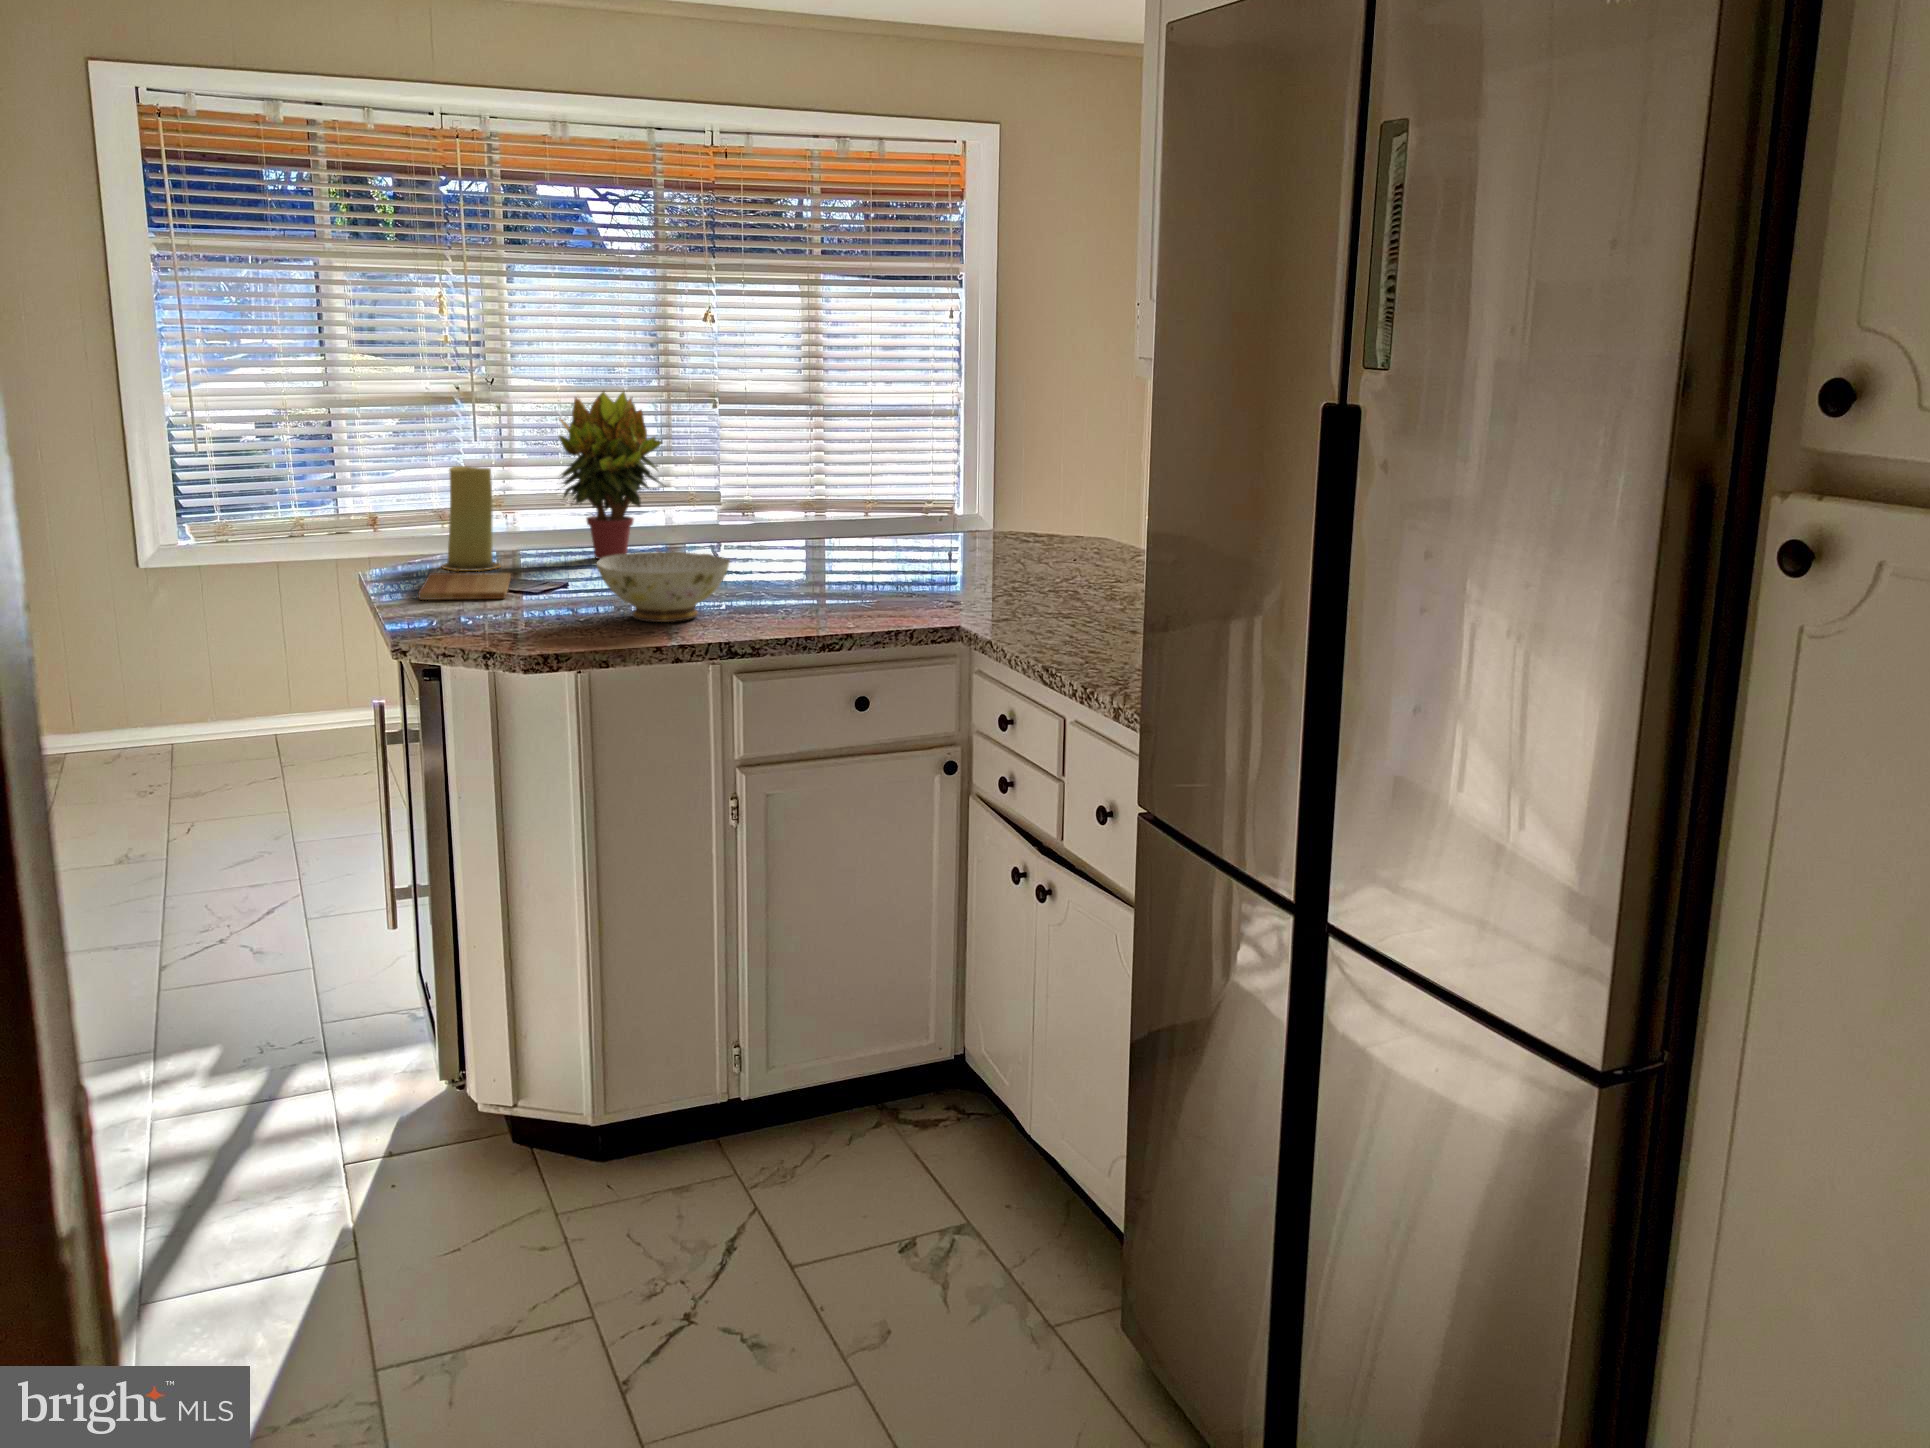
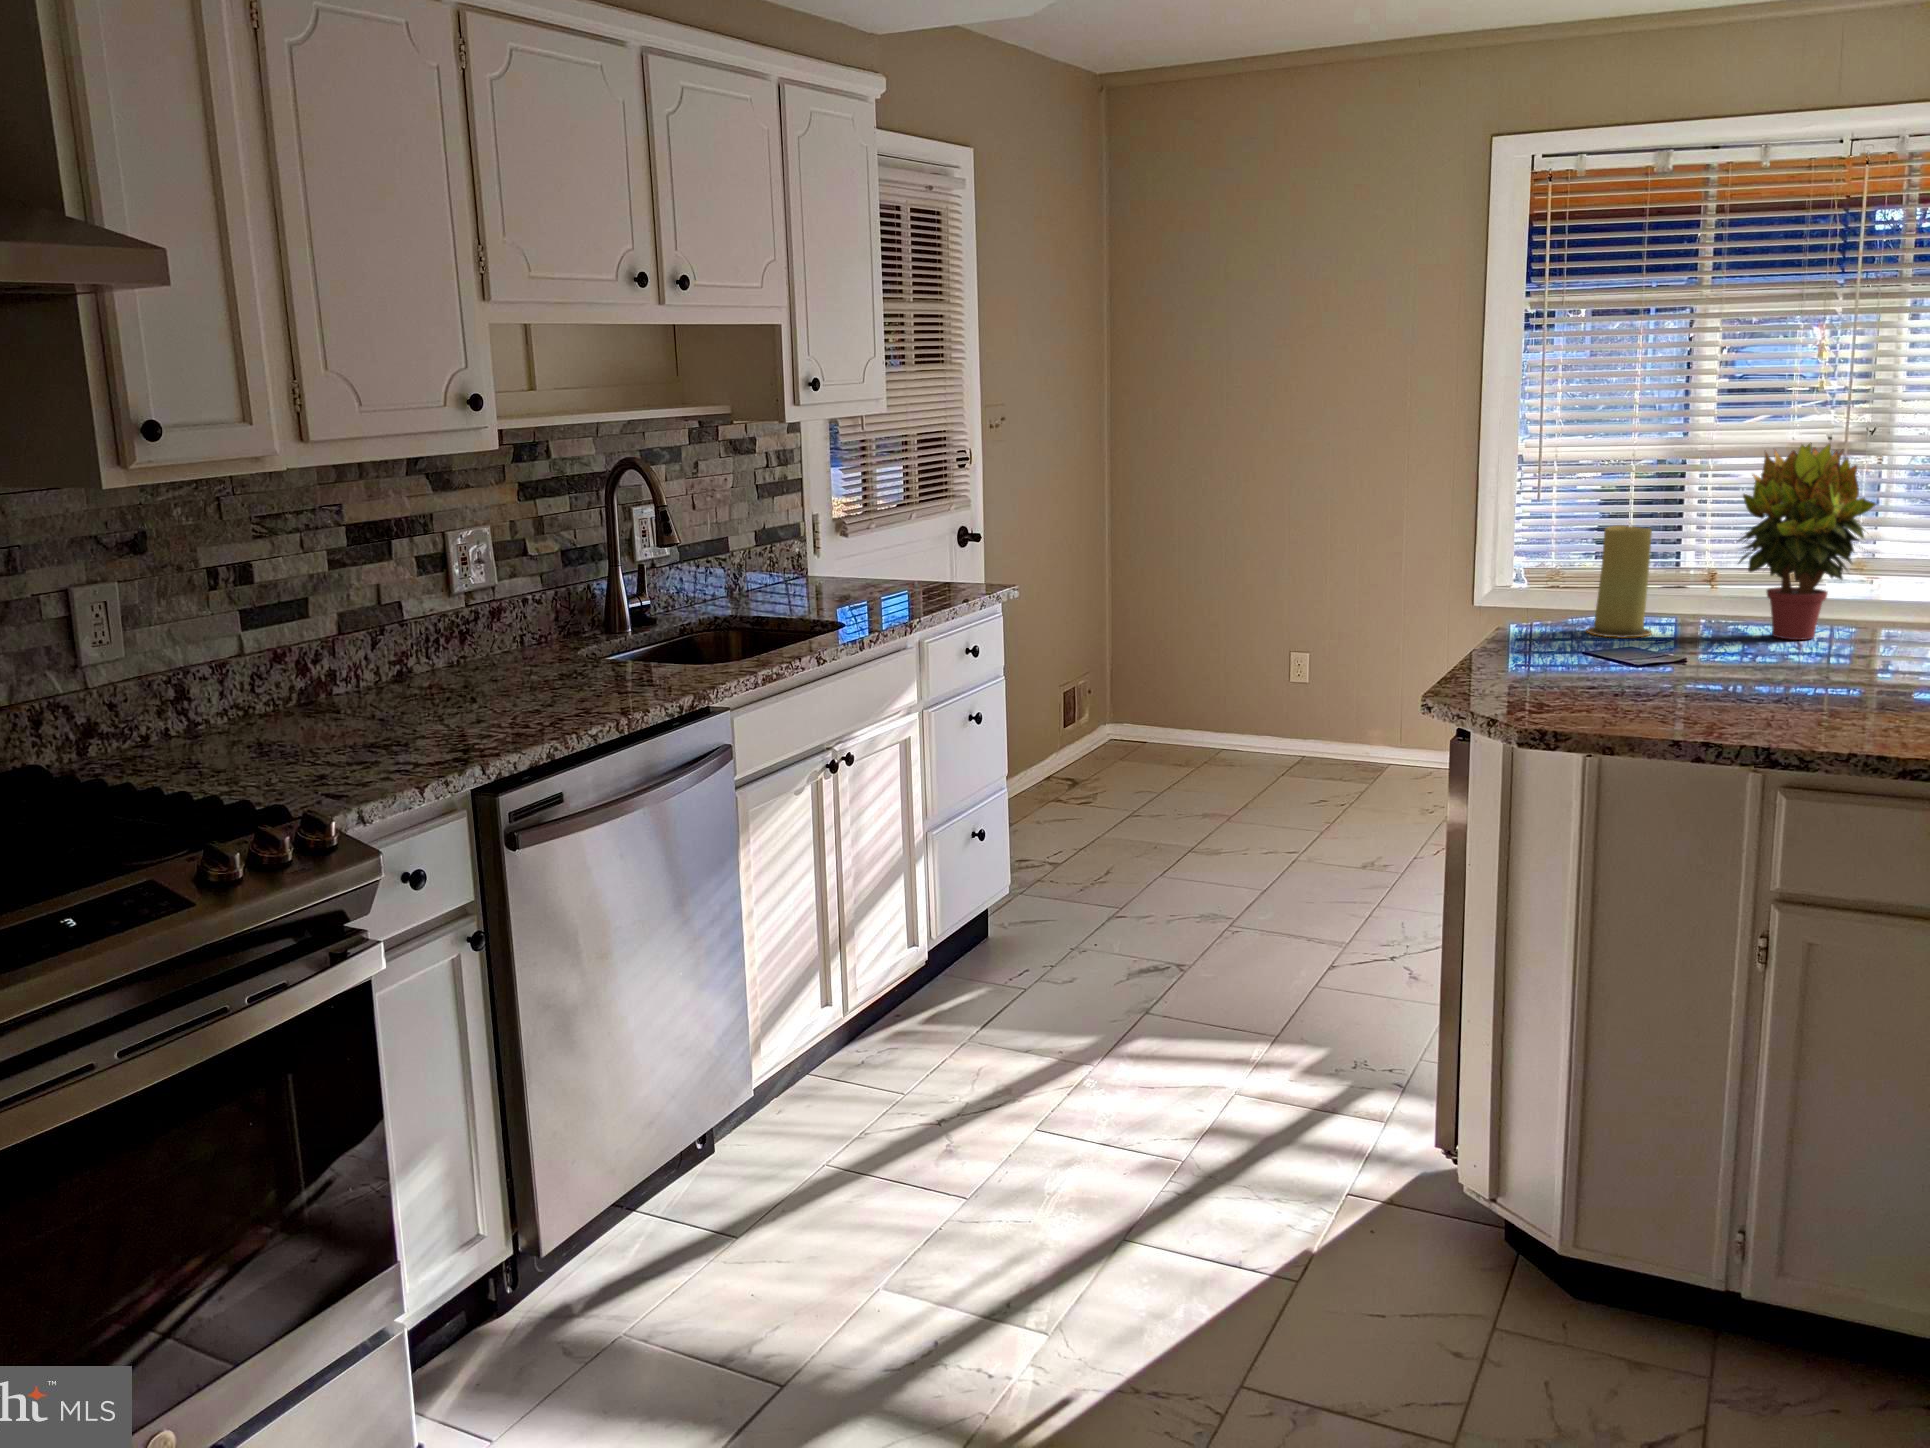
ceramic bowl: present [596,551,730,622] -> none [1656,632,1831,717]
cutting board: present [418,573,511,600] -> none [1508,635,1637,669]

